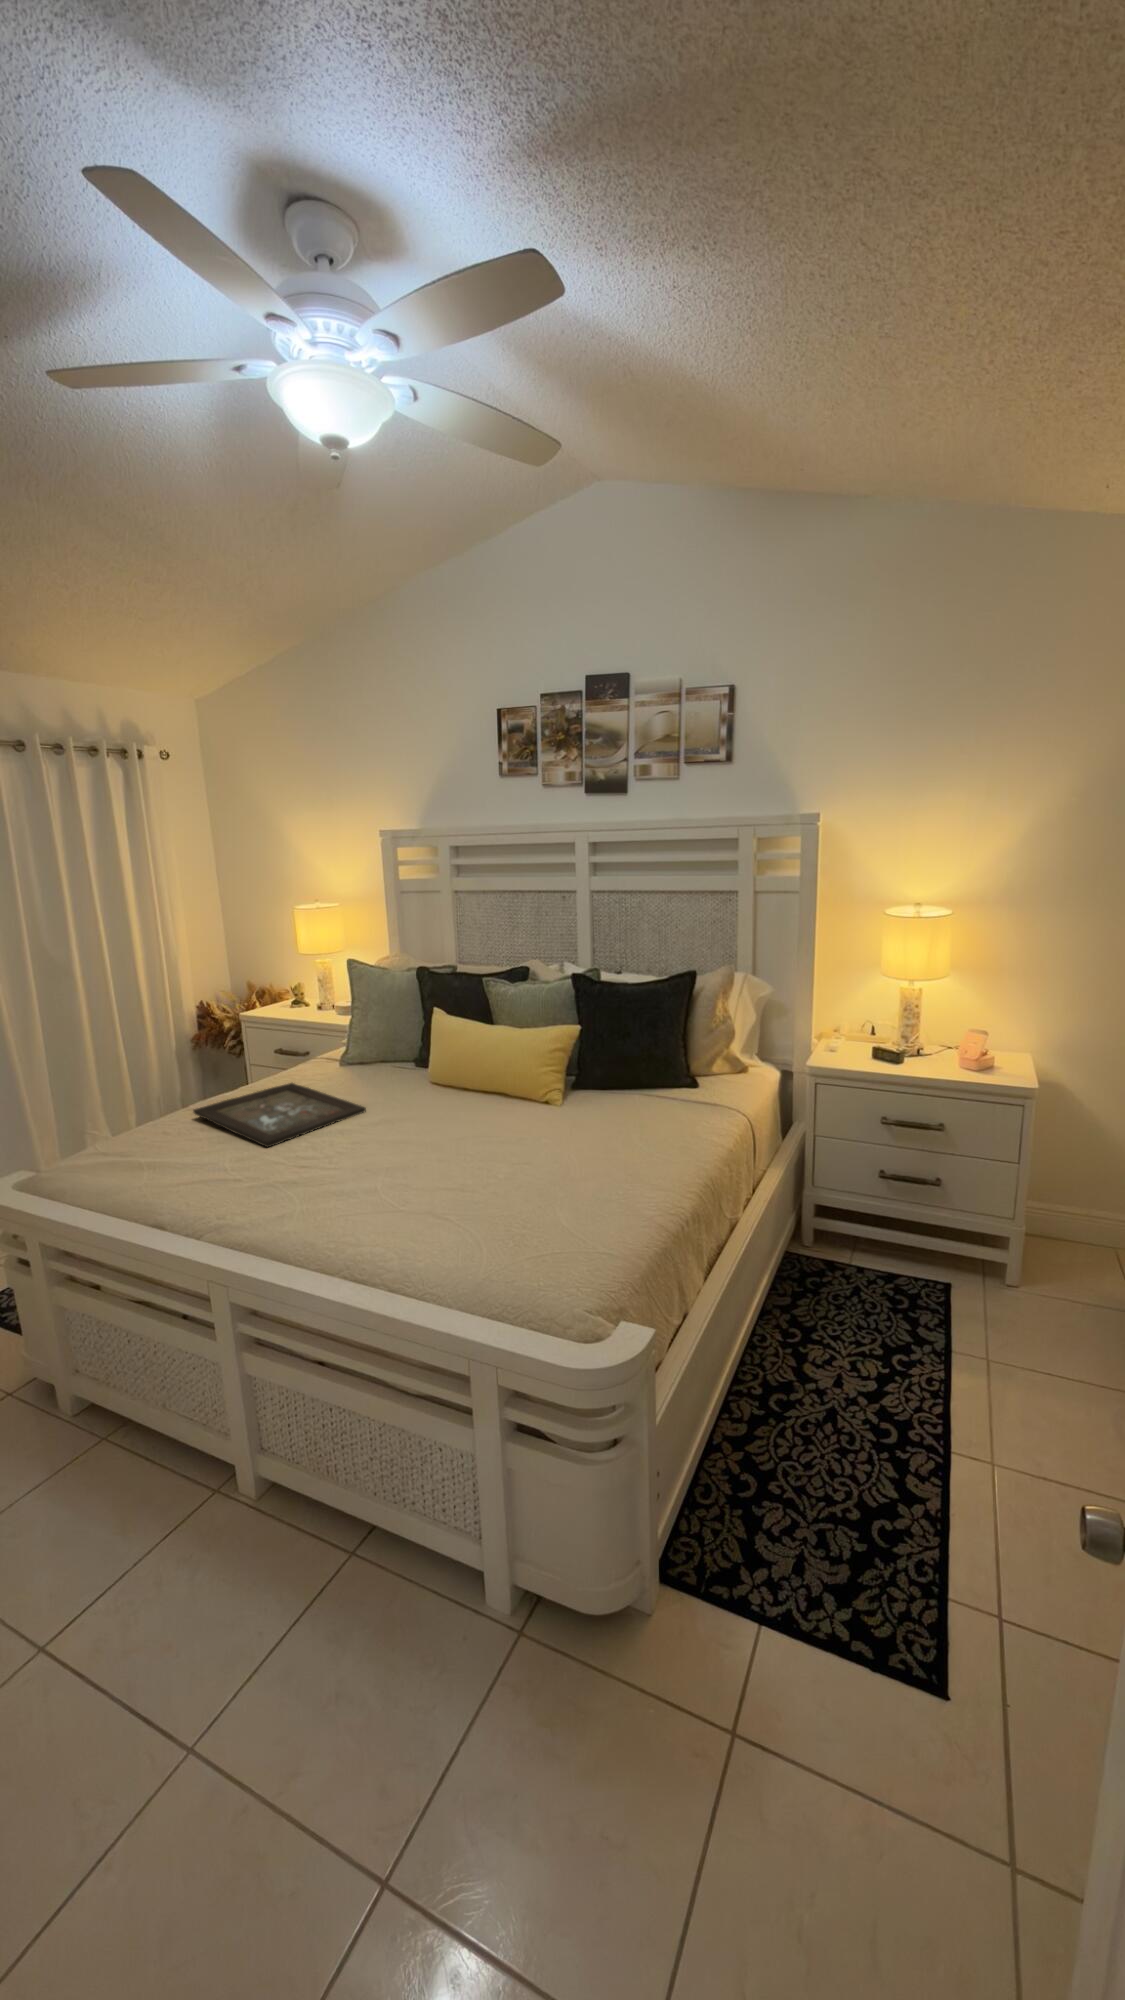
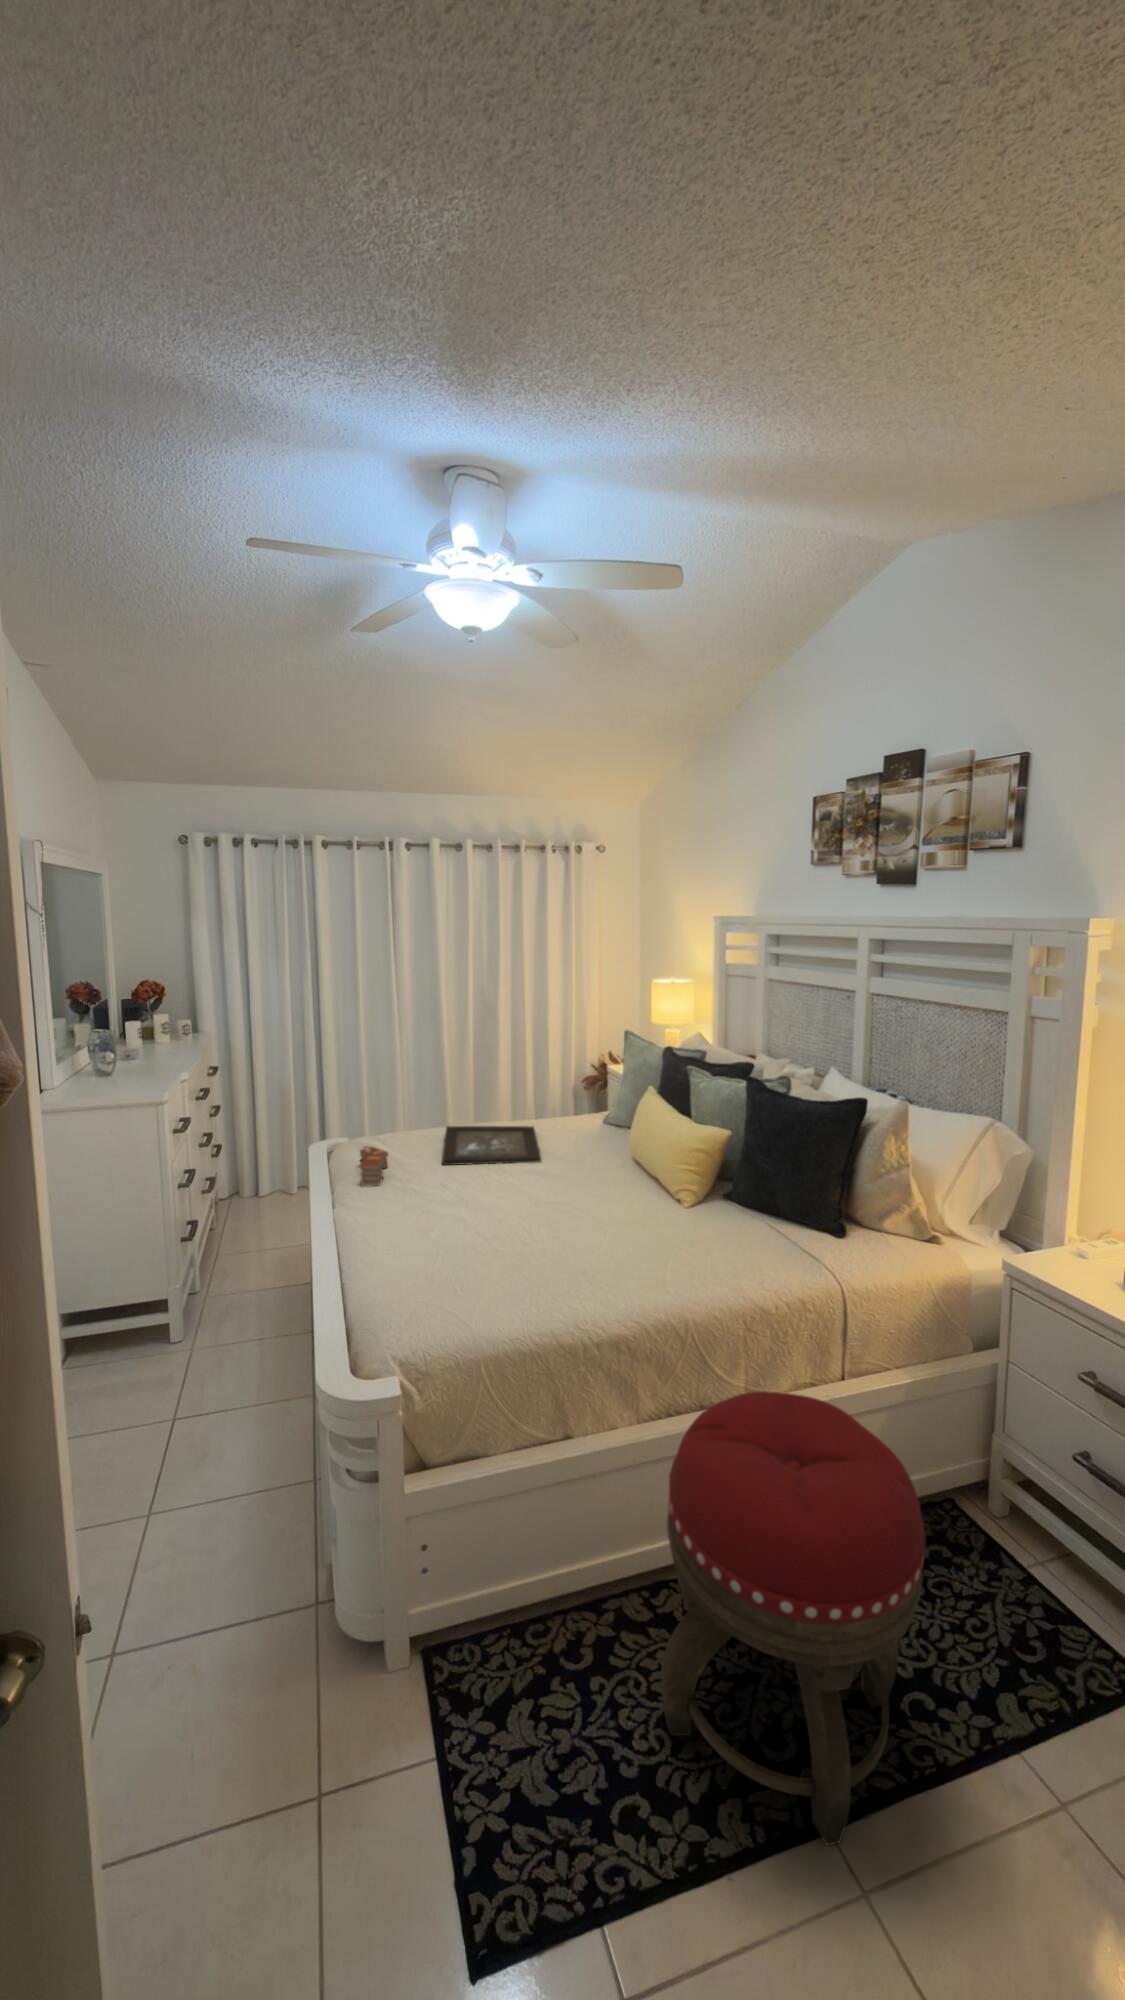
book: none [159,1151,240,1201] -> present [360,1146,388,1187]
footstool: none [777,1188,987,1476] -> present [661,1391,926,1845]

